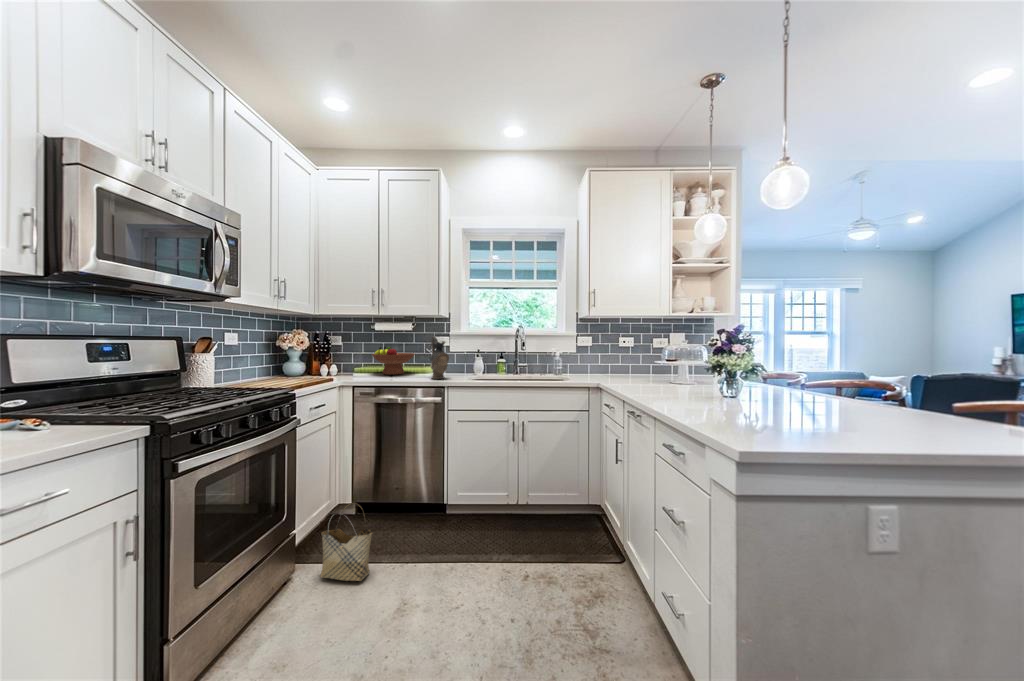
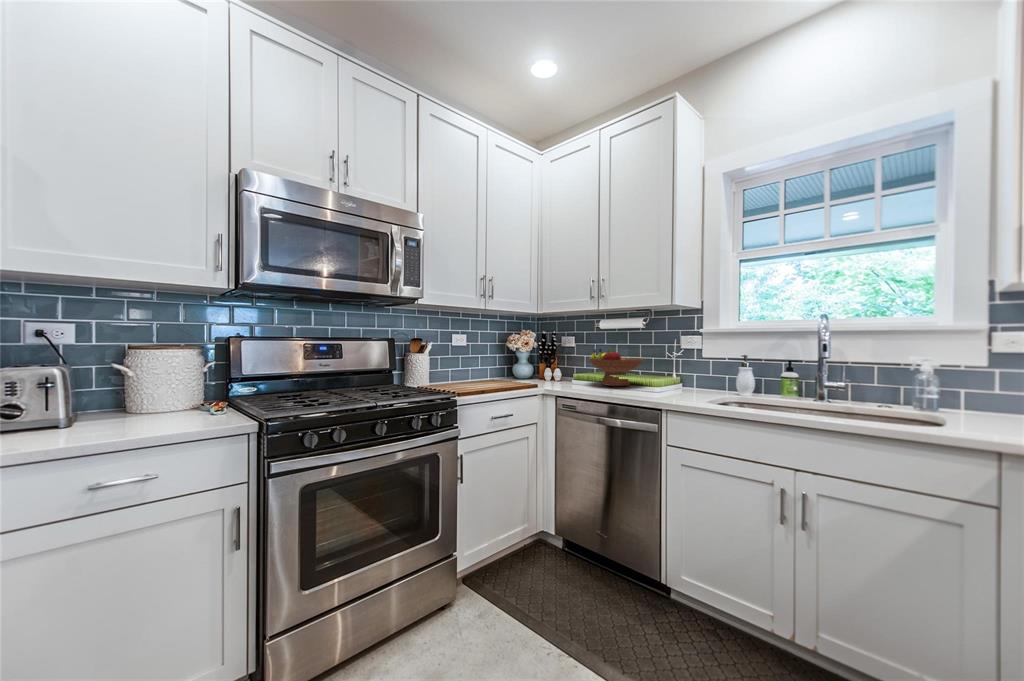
ceramic pitcher: present [430,337,449,379] -> none [650,335,678,397]
woven basket: present [320,503,372,581] -> none [474,542,525,647]

